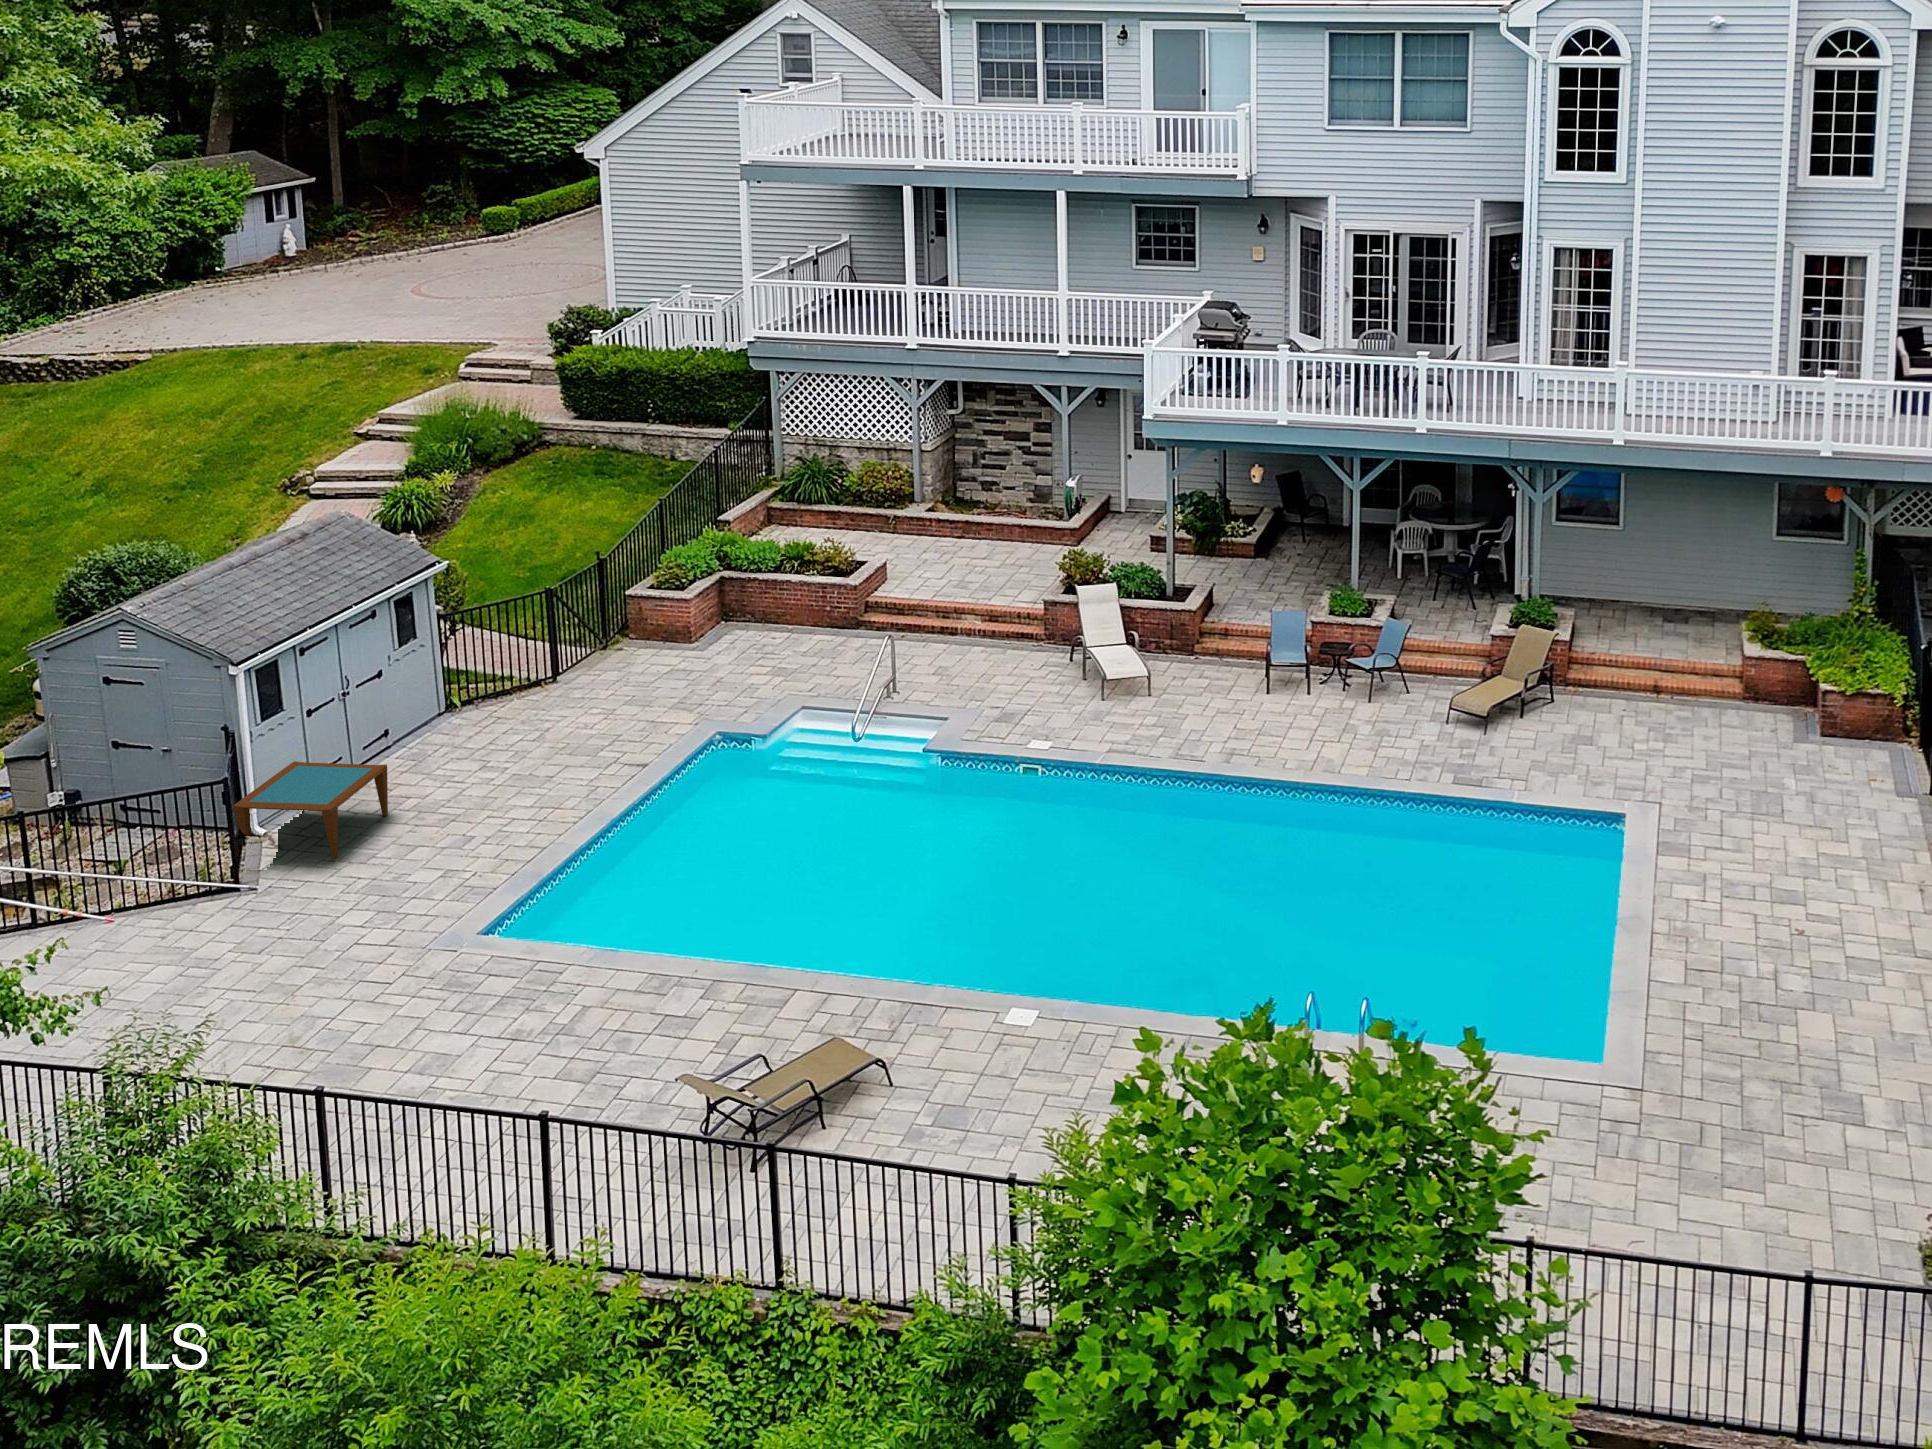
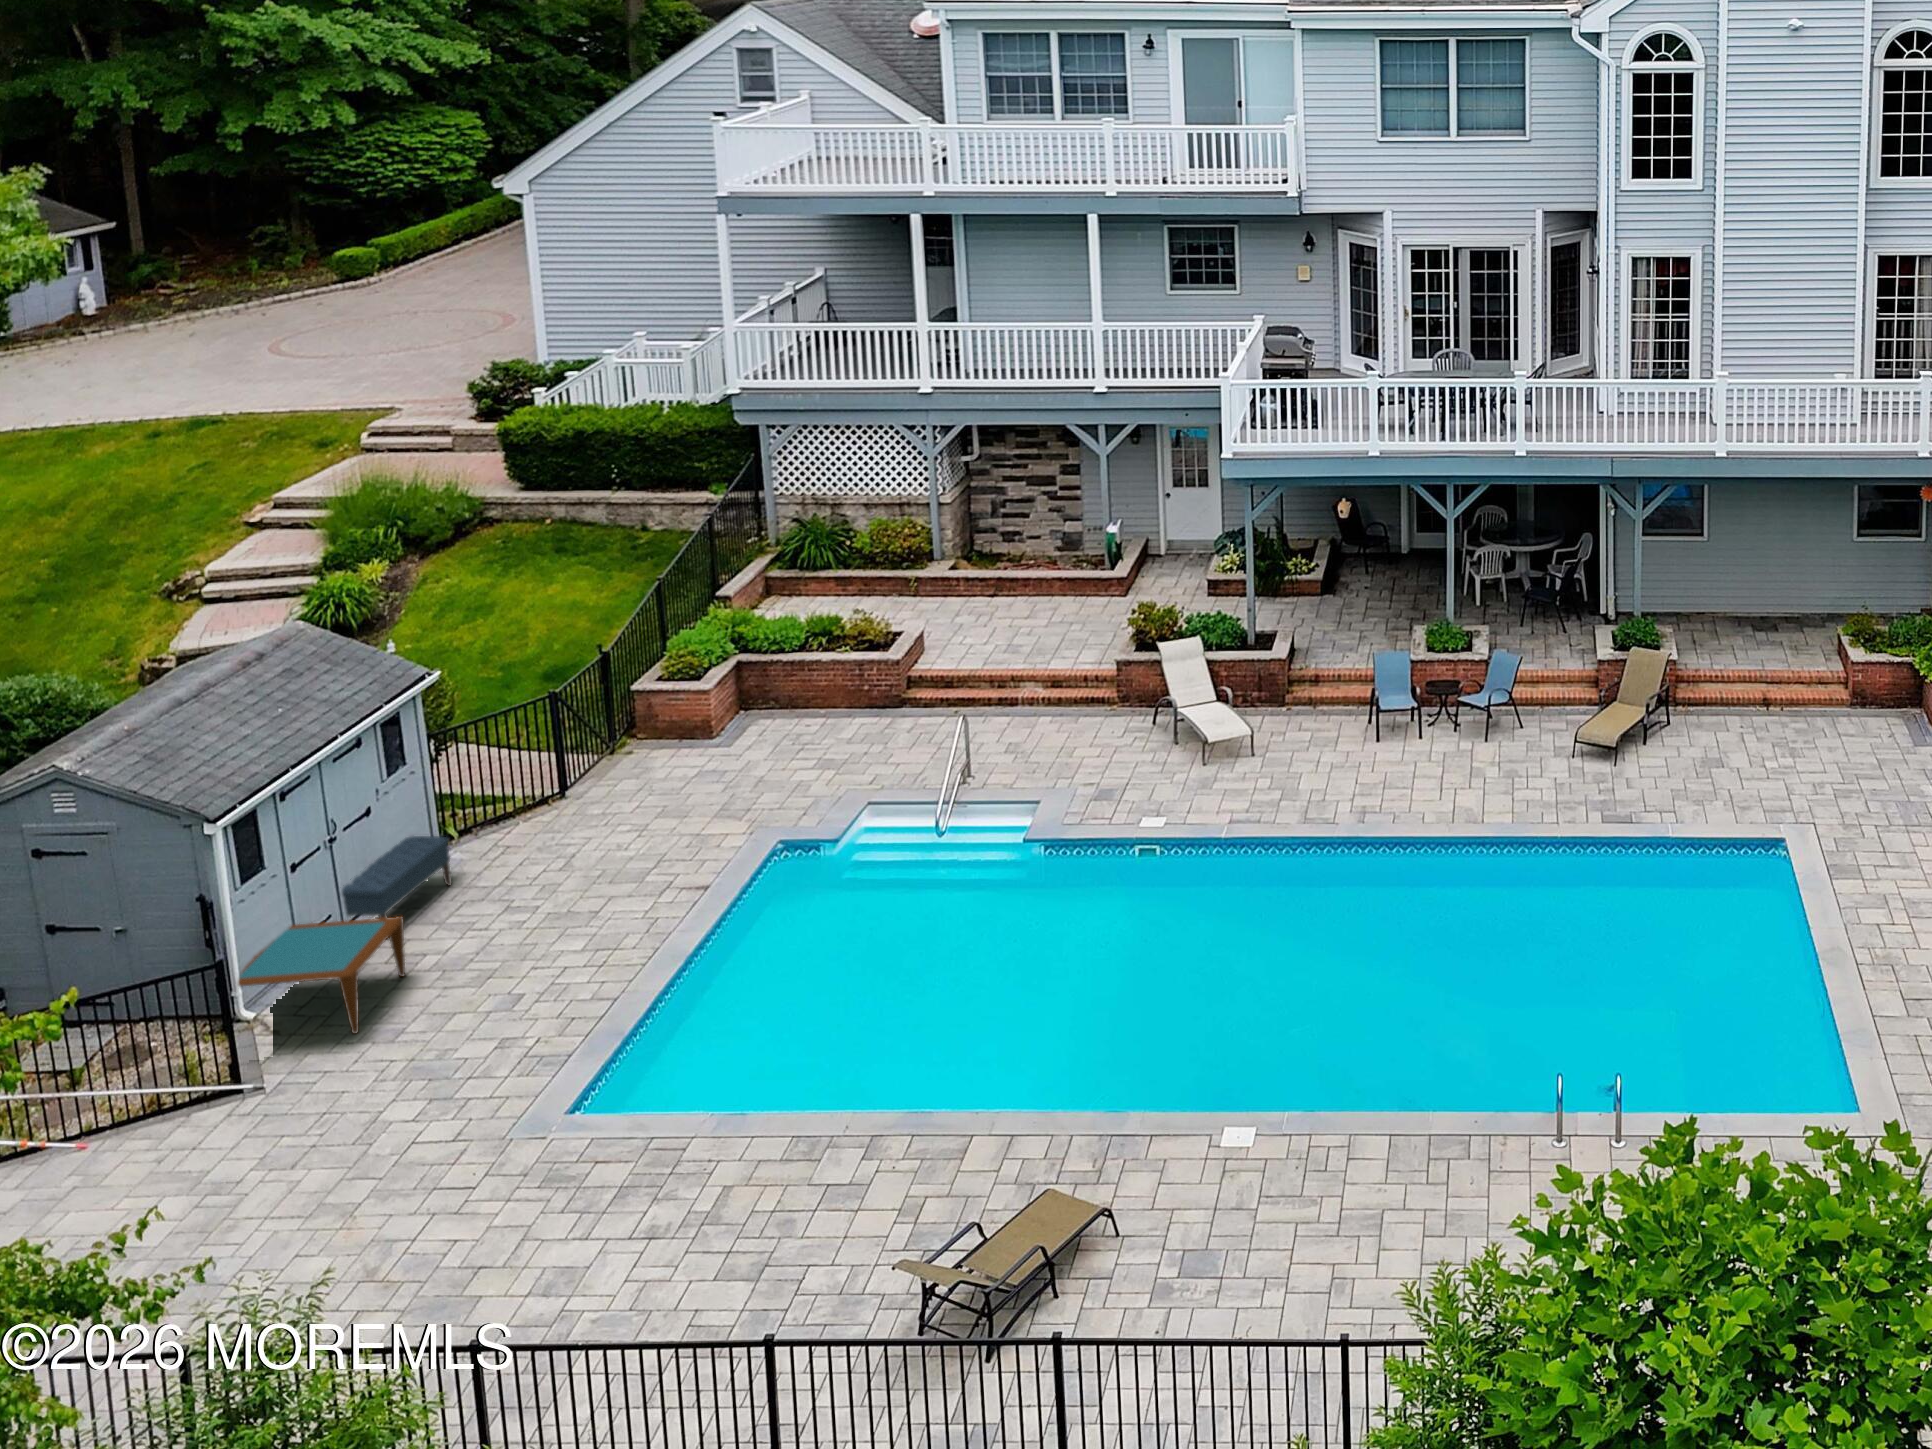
bench: none [347,699,449,783] -> present [342,836,452,918]

